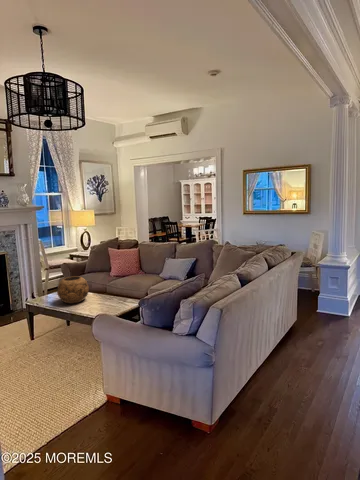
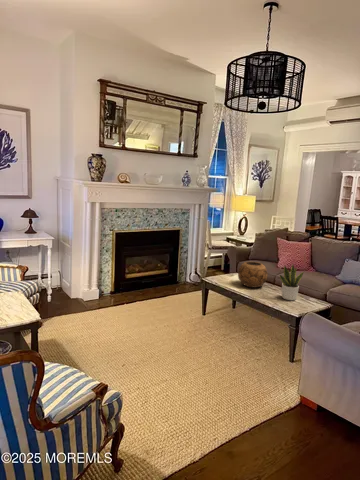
potted plant: none [93,271,119,309] -> present [280,265,303,300]

